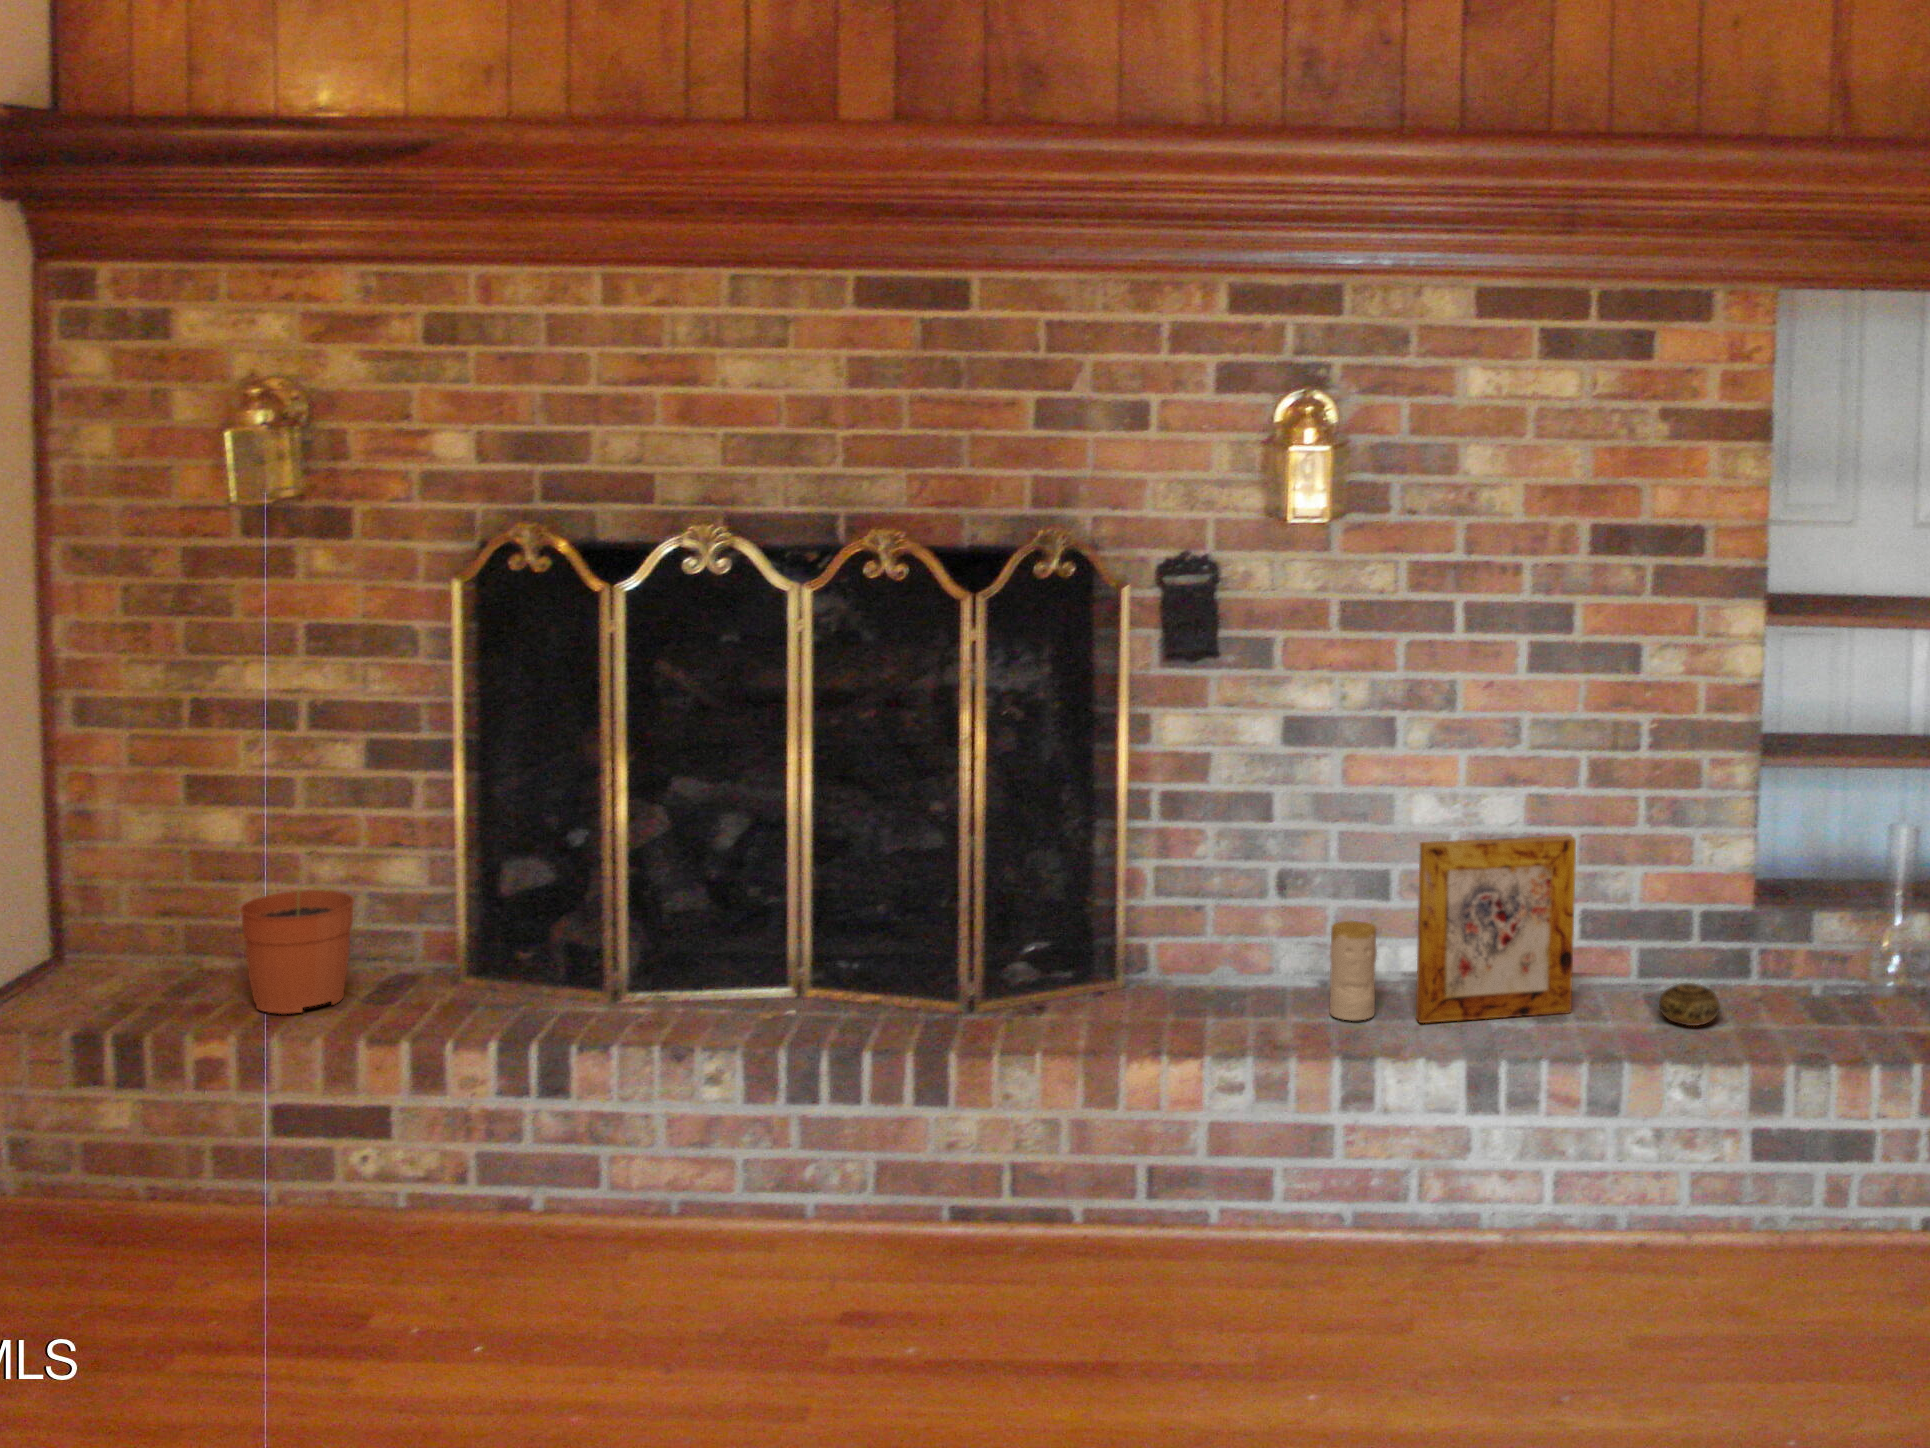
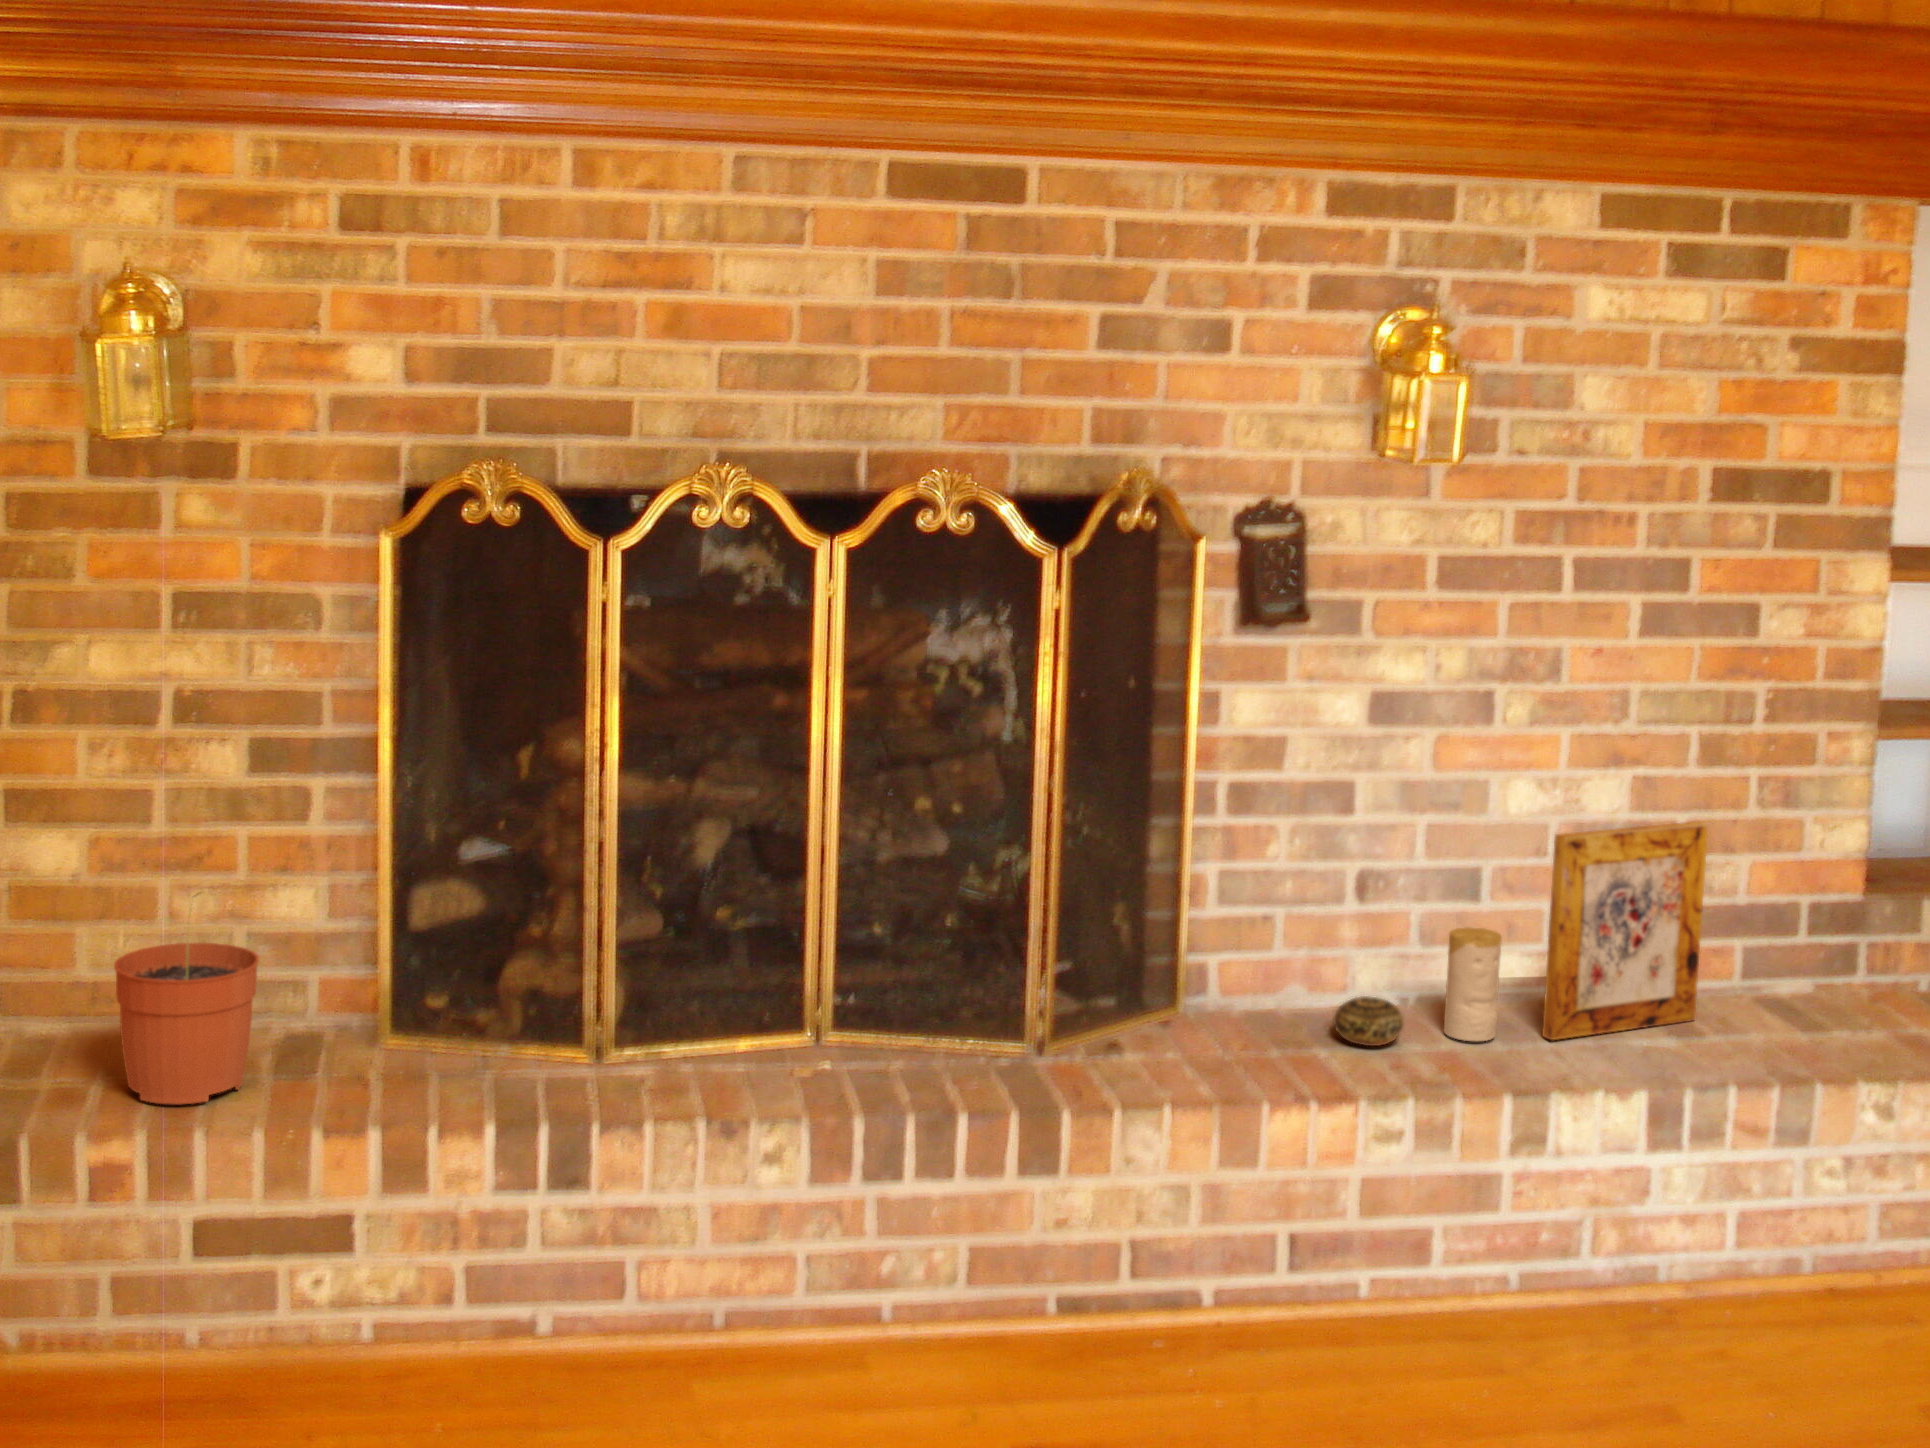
decorative ball: present [1659,983,1720,1026] -> present [1333,996,1403,1046]

